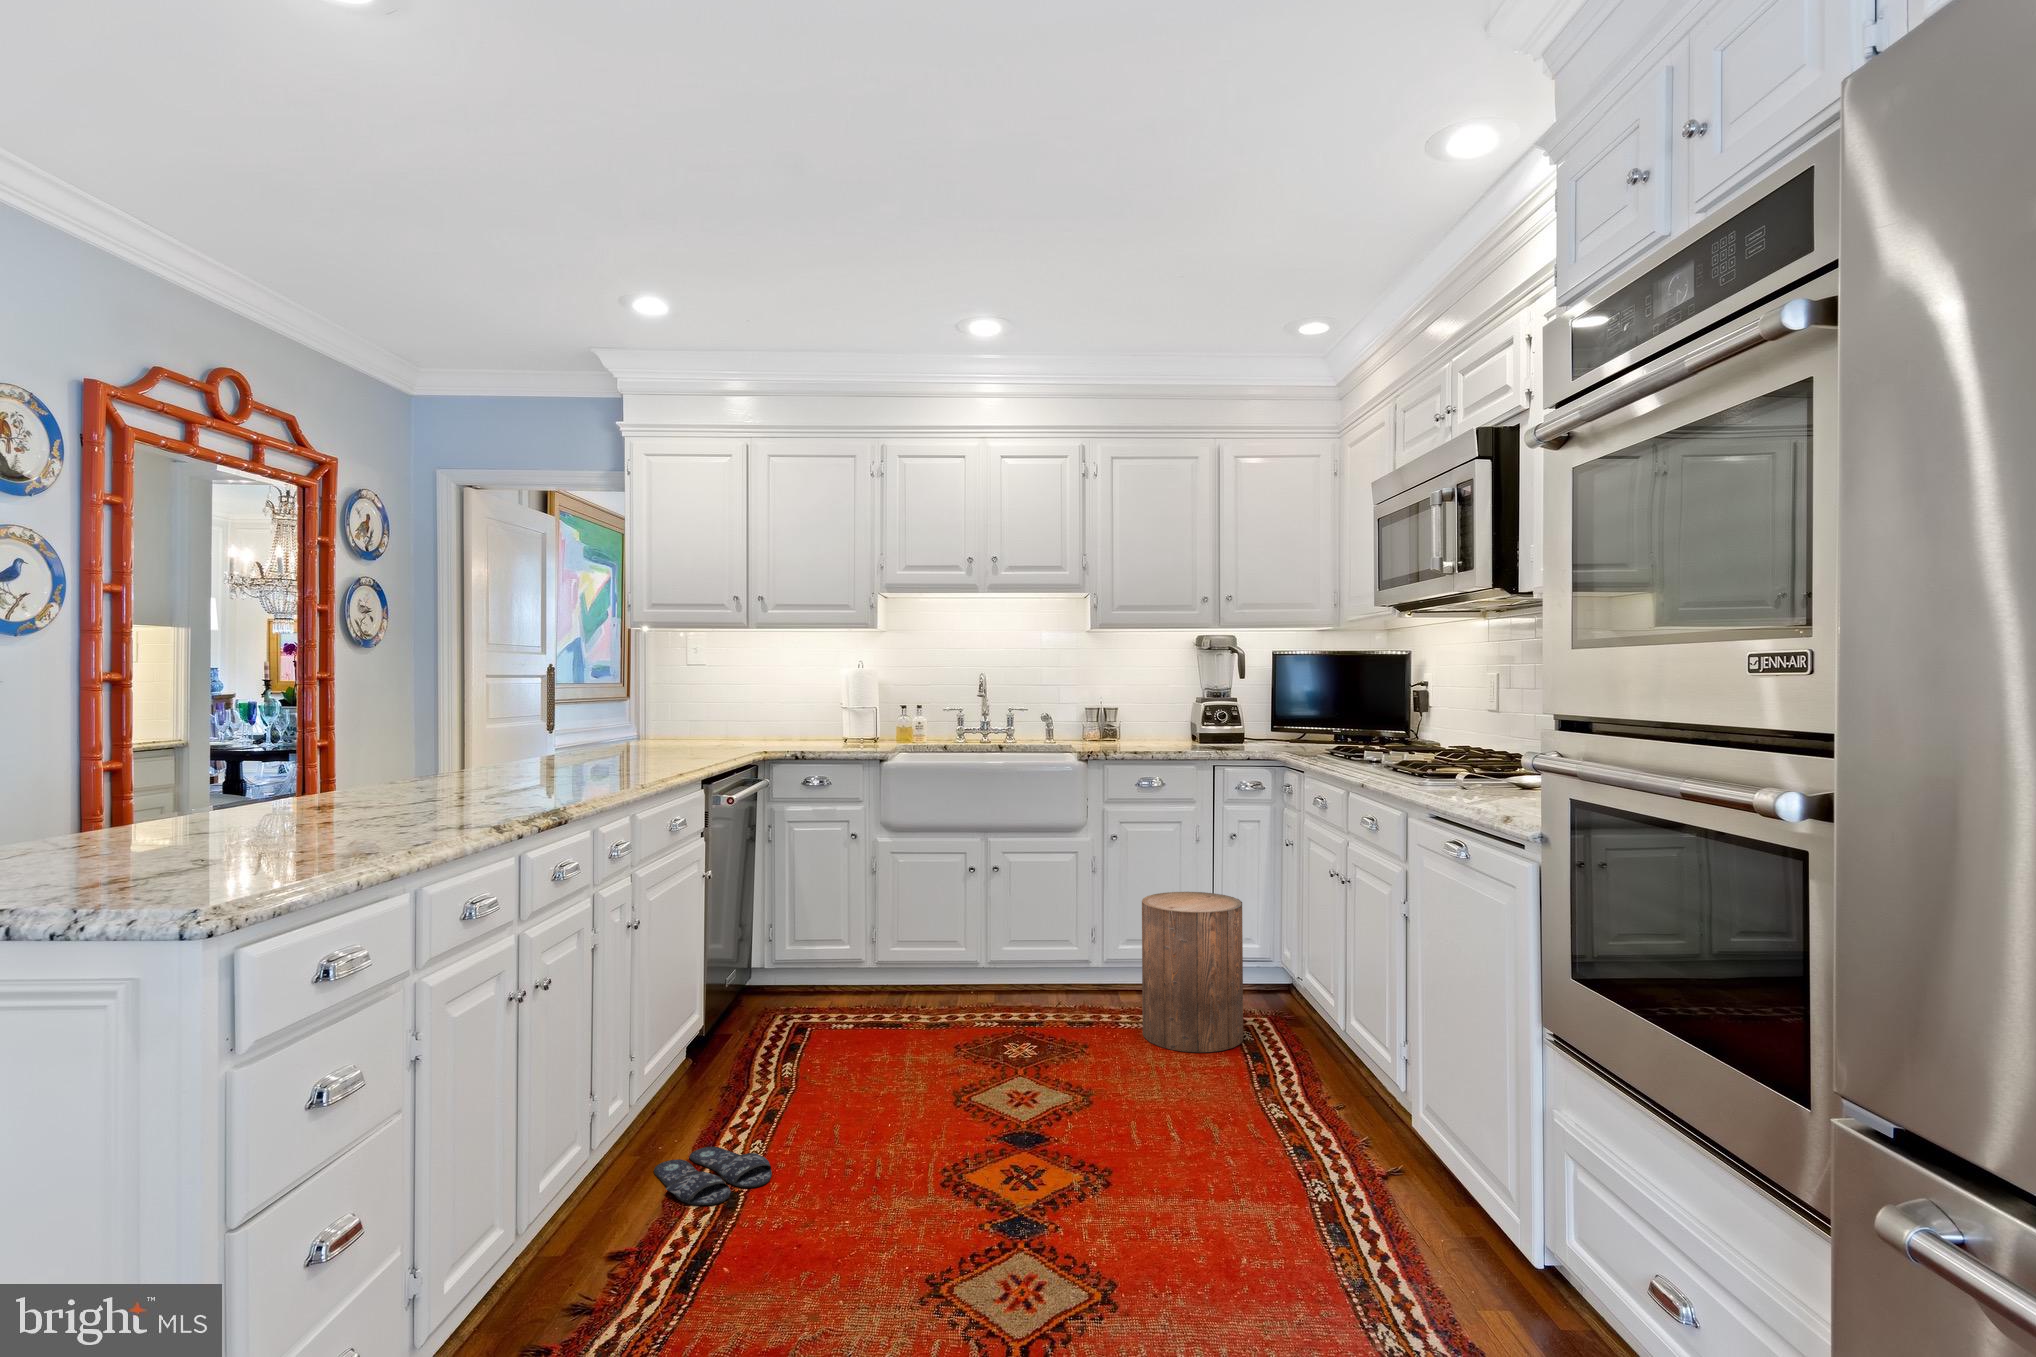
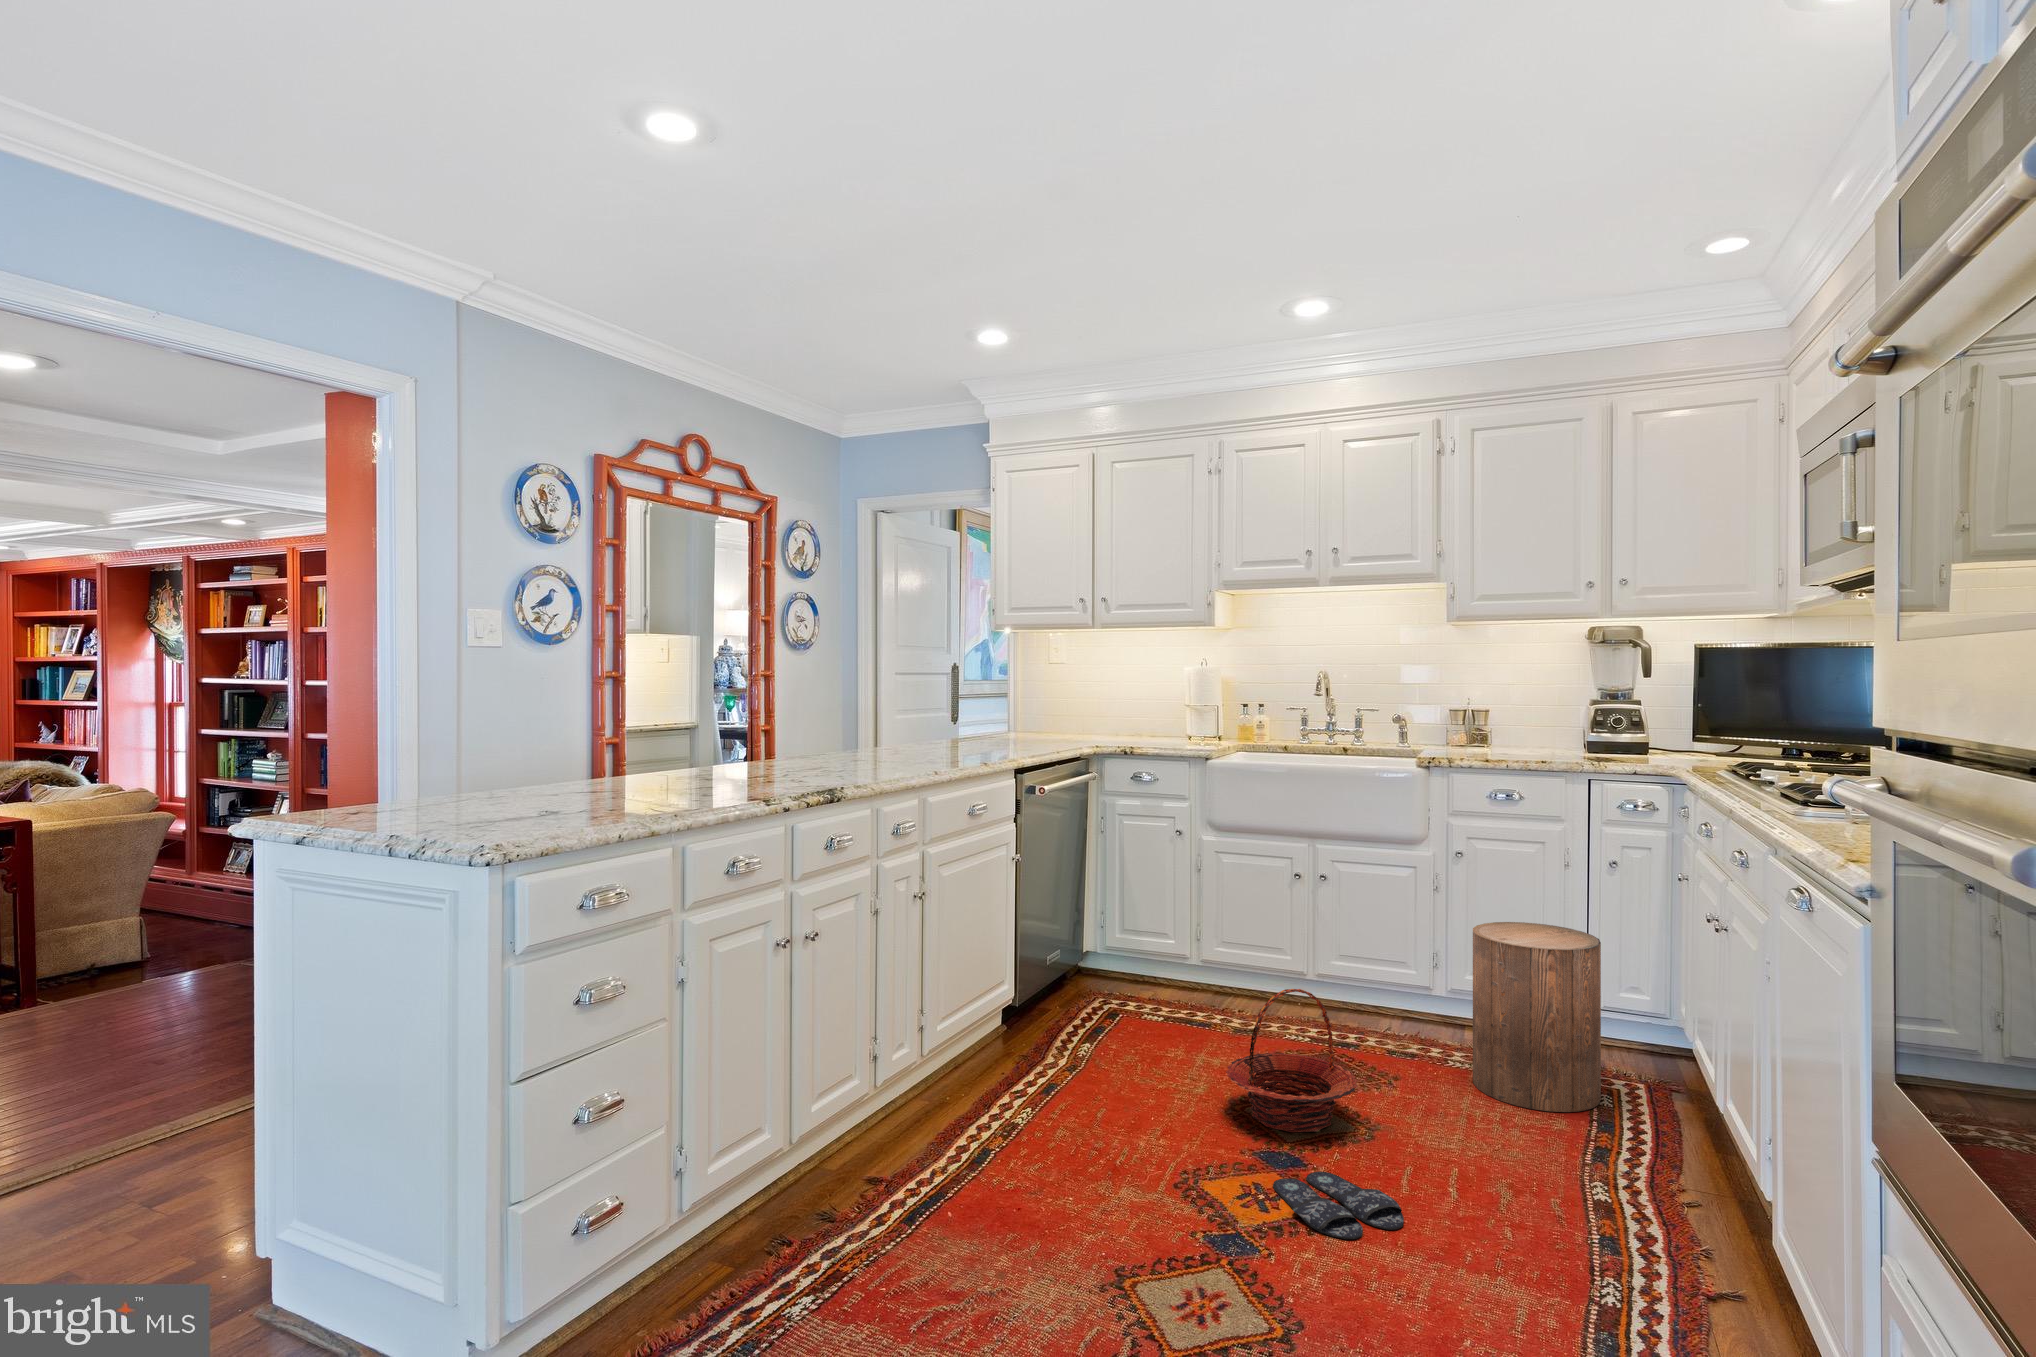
basket: none [953,974,1075,1111] -> present [1226,989,1358,1132]
slippers: present [654,1147,772,1205] -> present [1273,1171,1404,1239]

